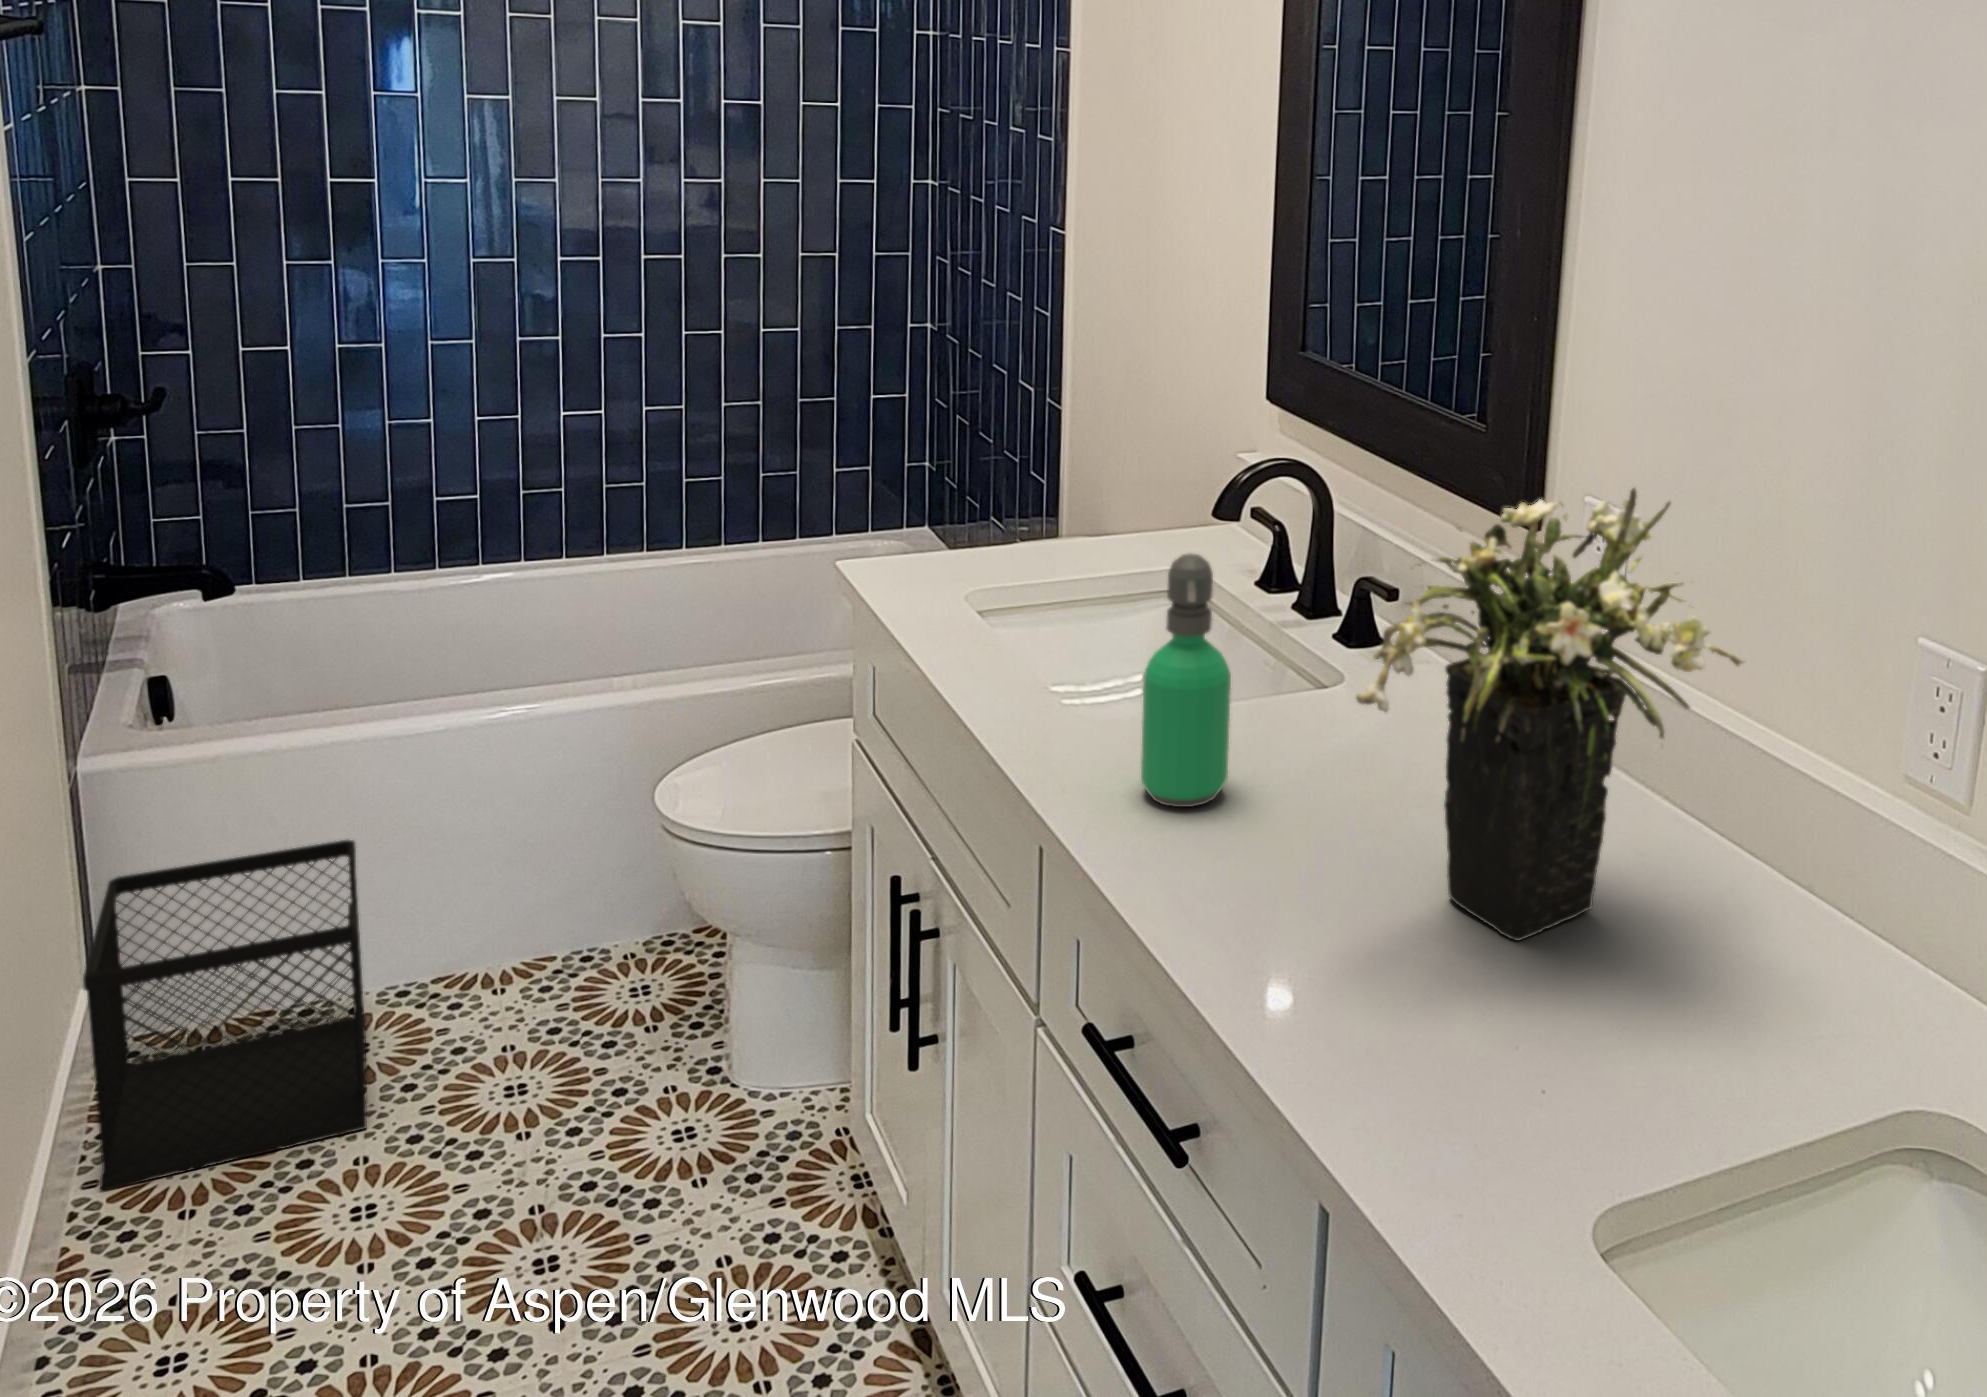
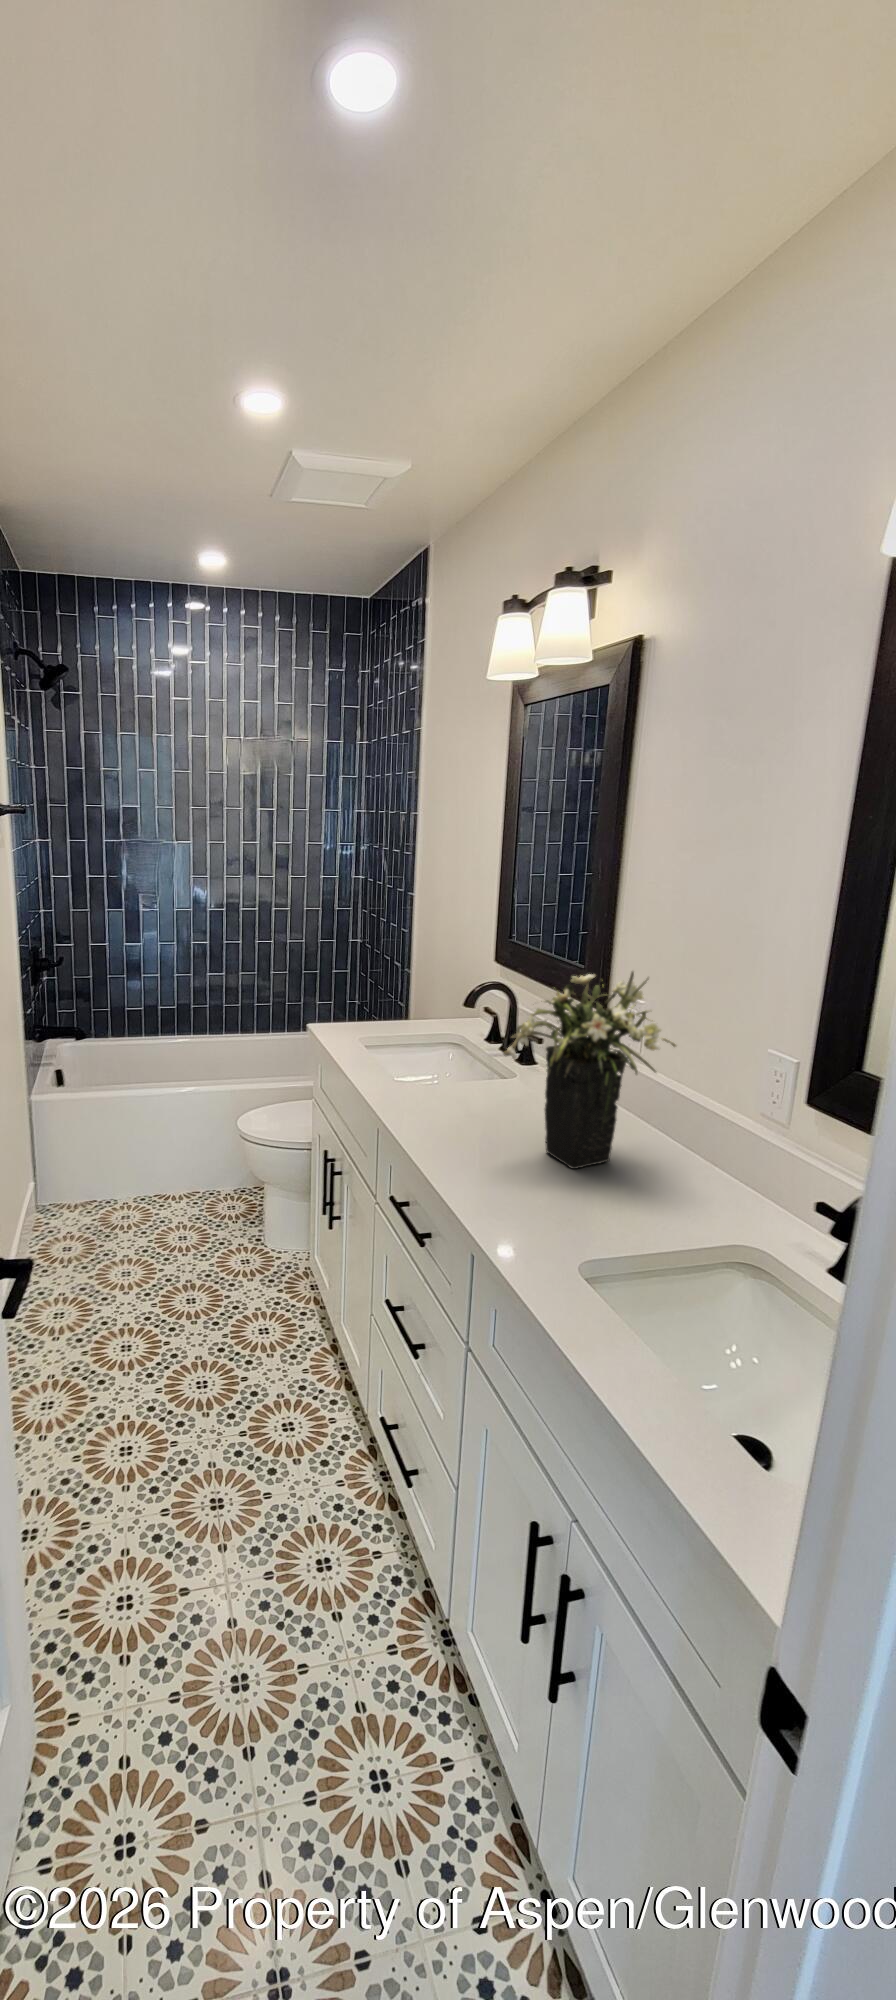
soap dispenser: present [1141,554,1231,807] -> none [420,1003,459,1112]
wastebasket: present [83,840,367,1191] -> none [30,1134,130,1258]

